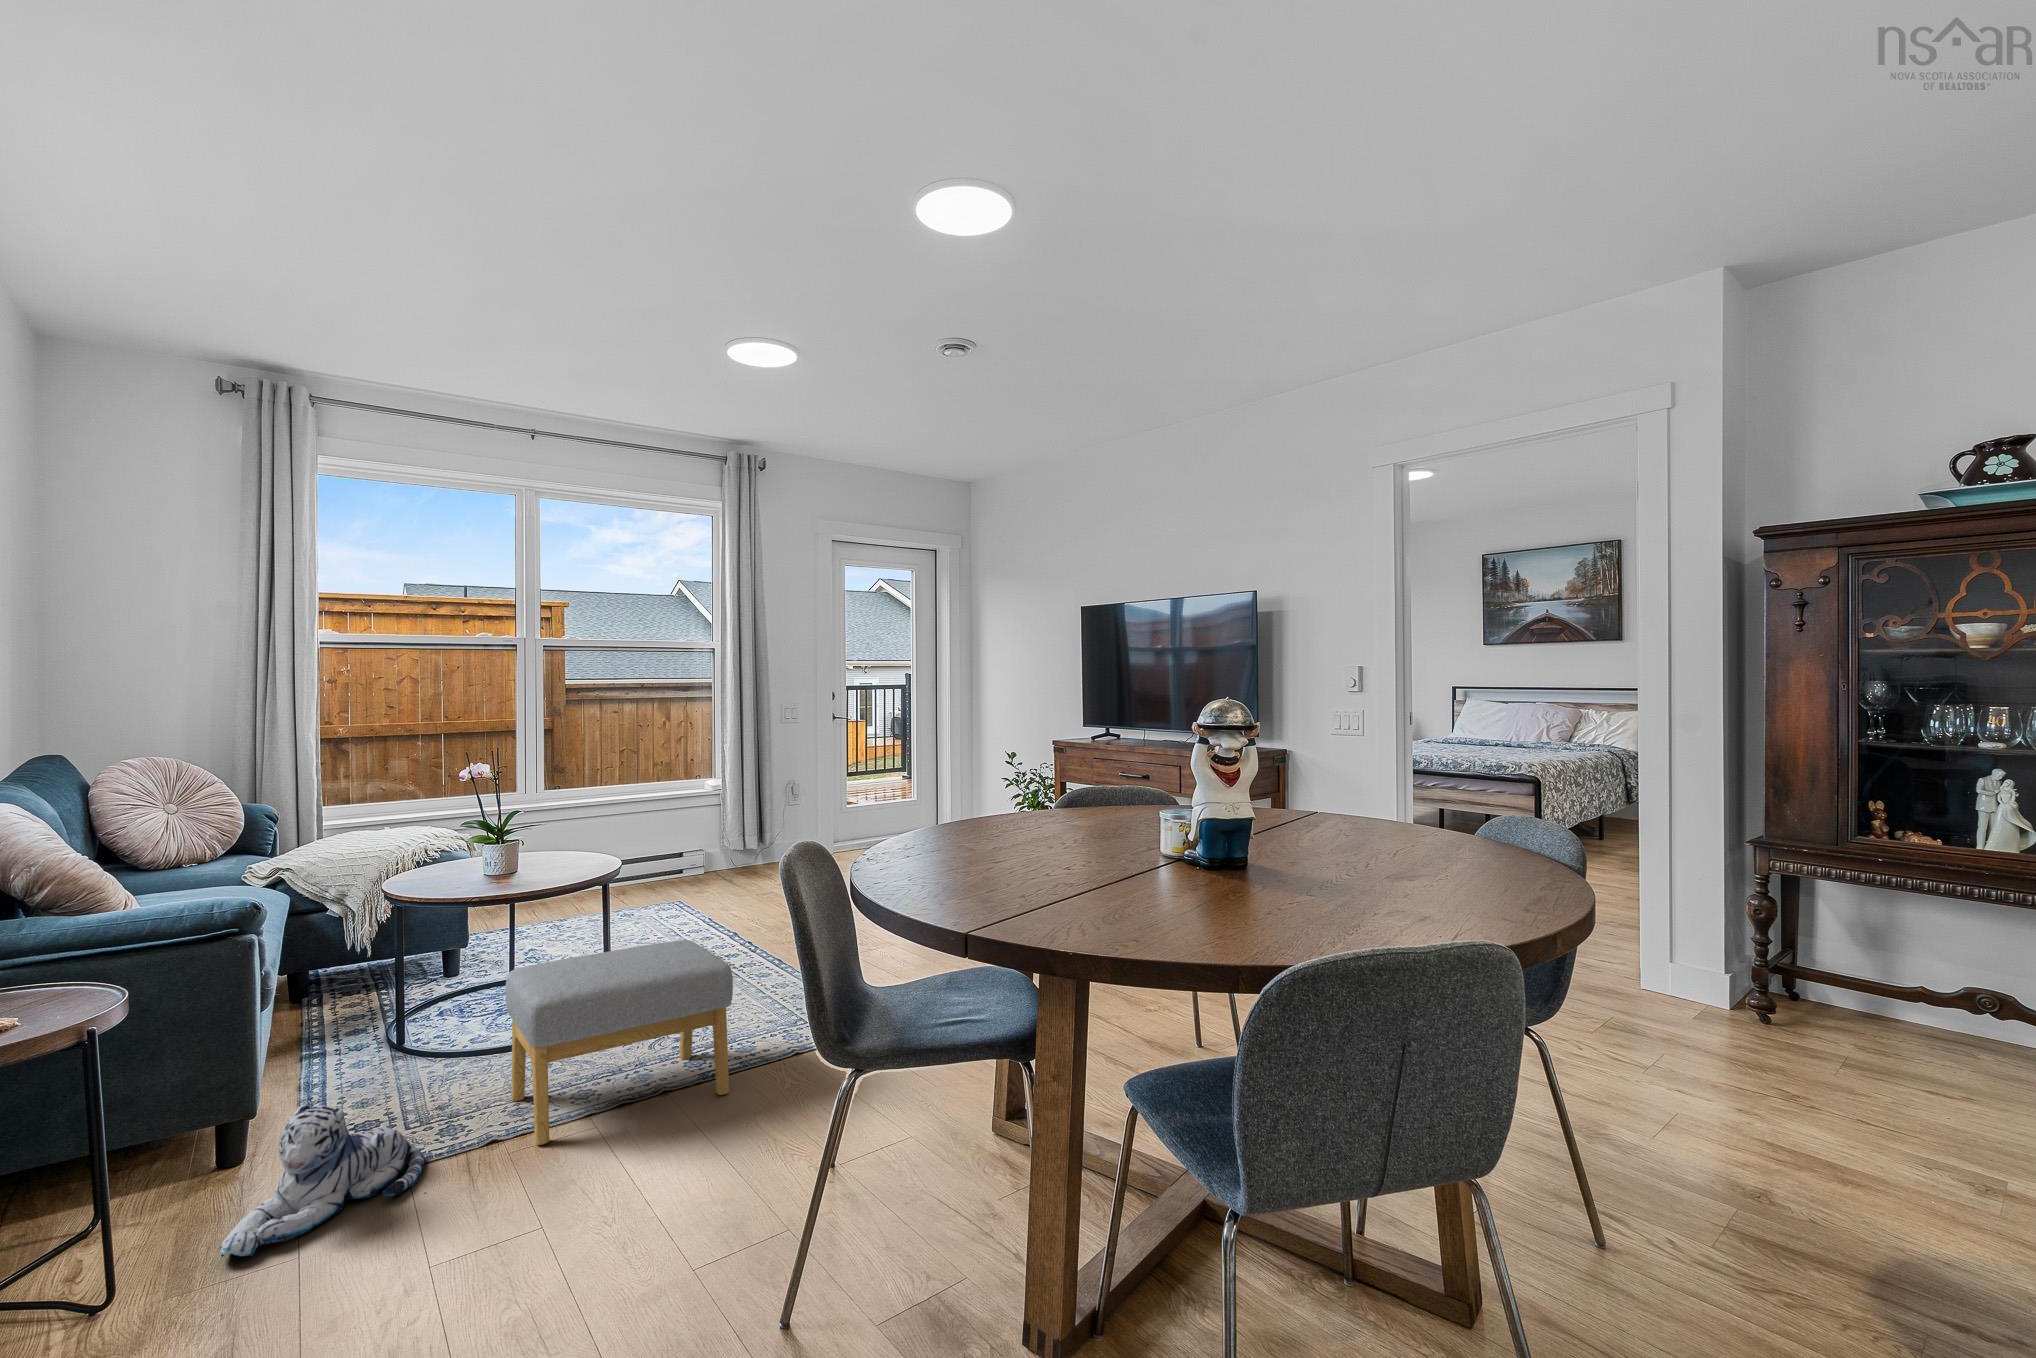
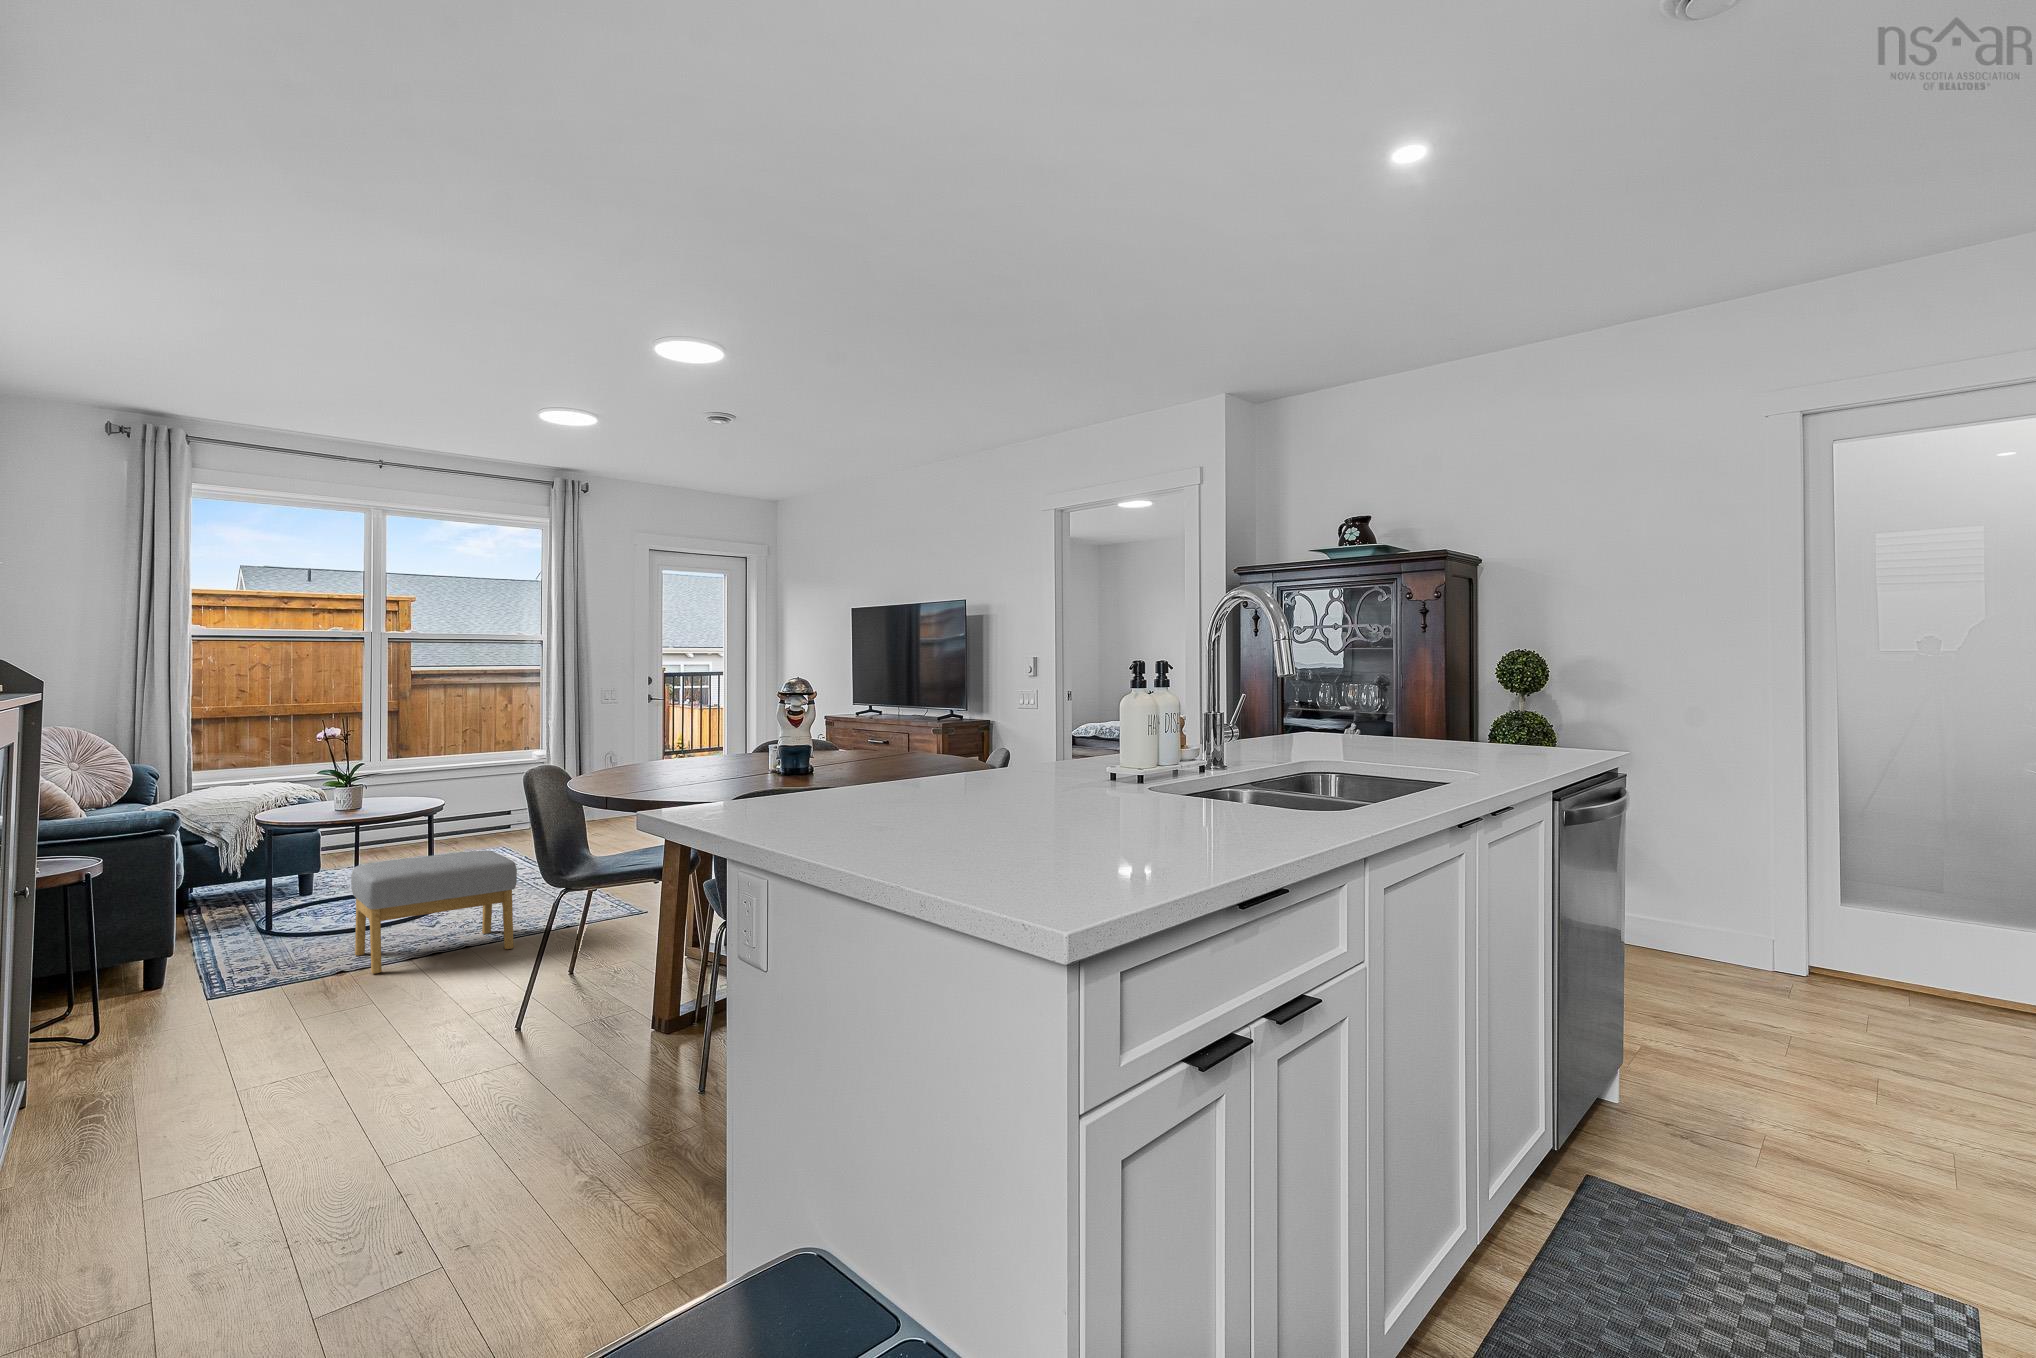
plush toy: present [219,1105,425,1257] -> none [160,937,294,1022]

